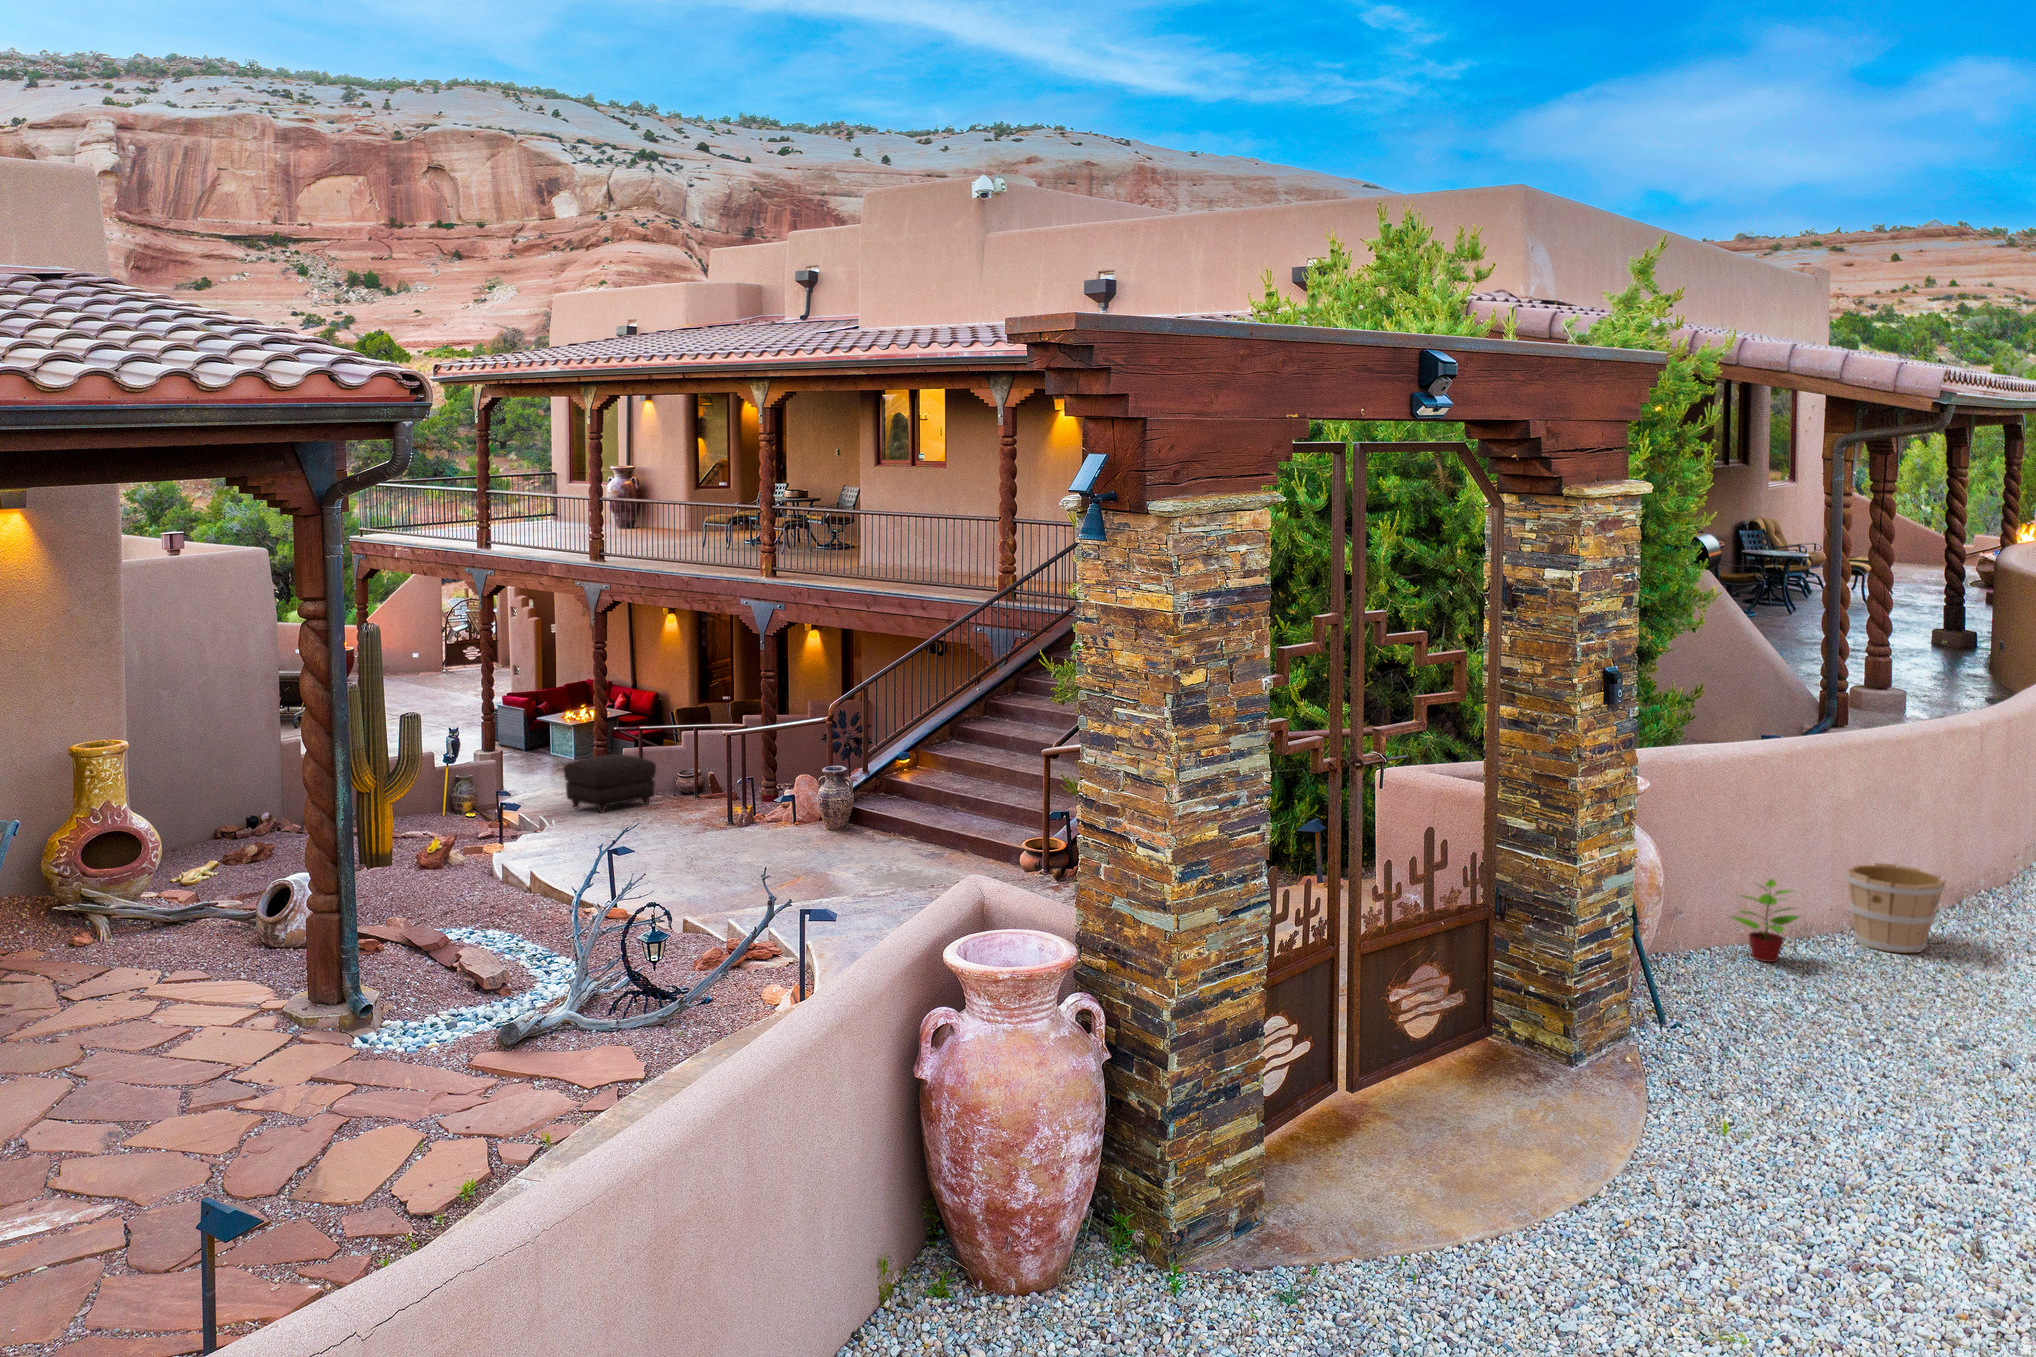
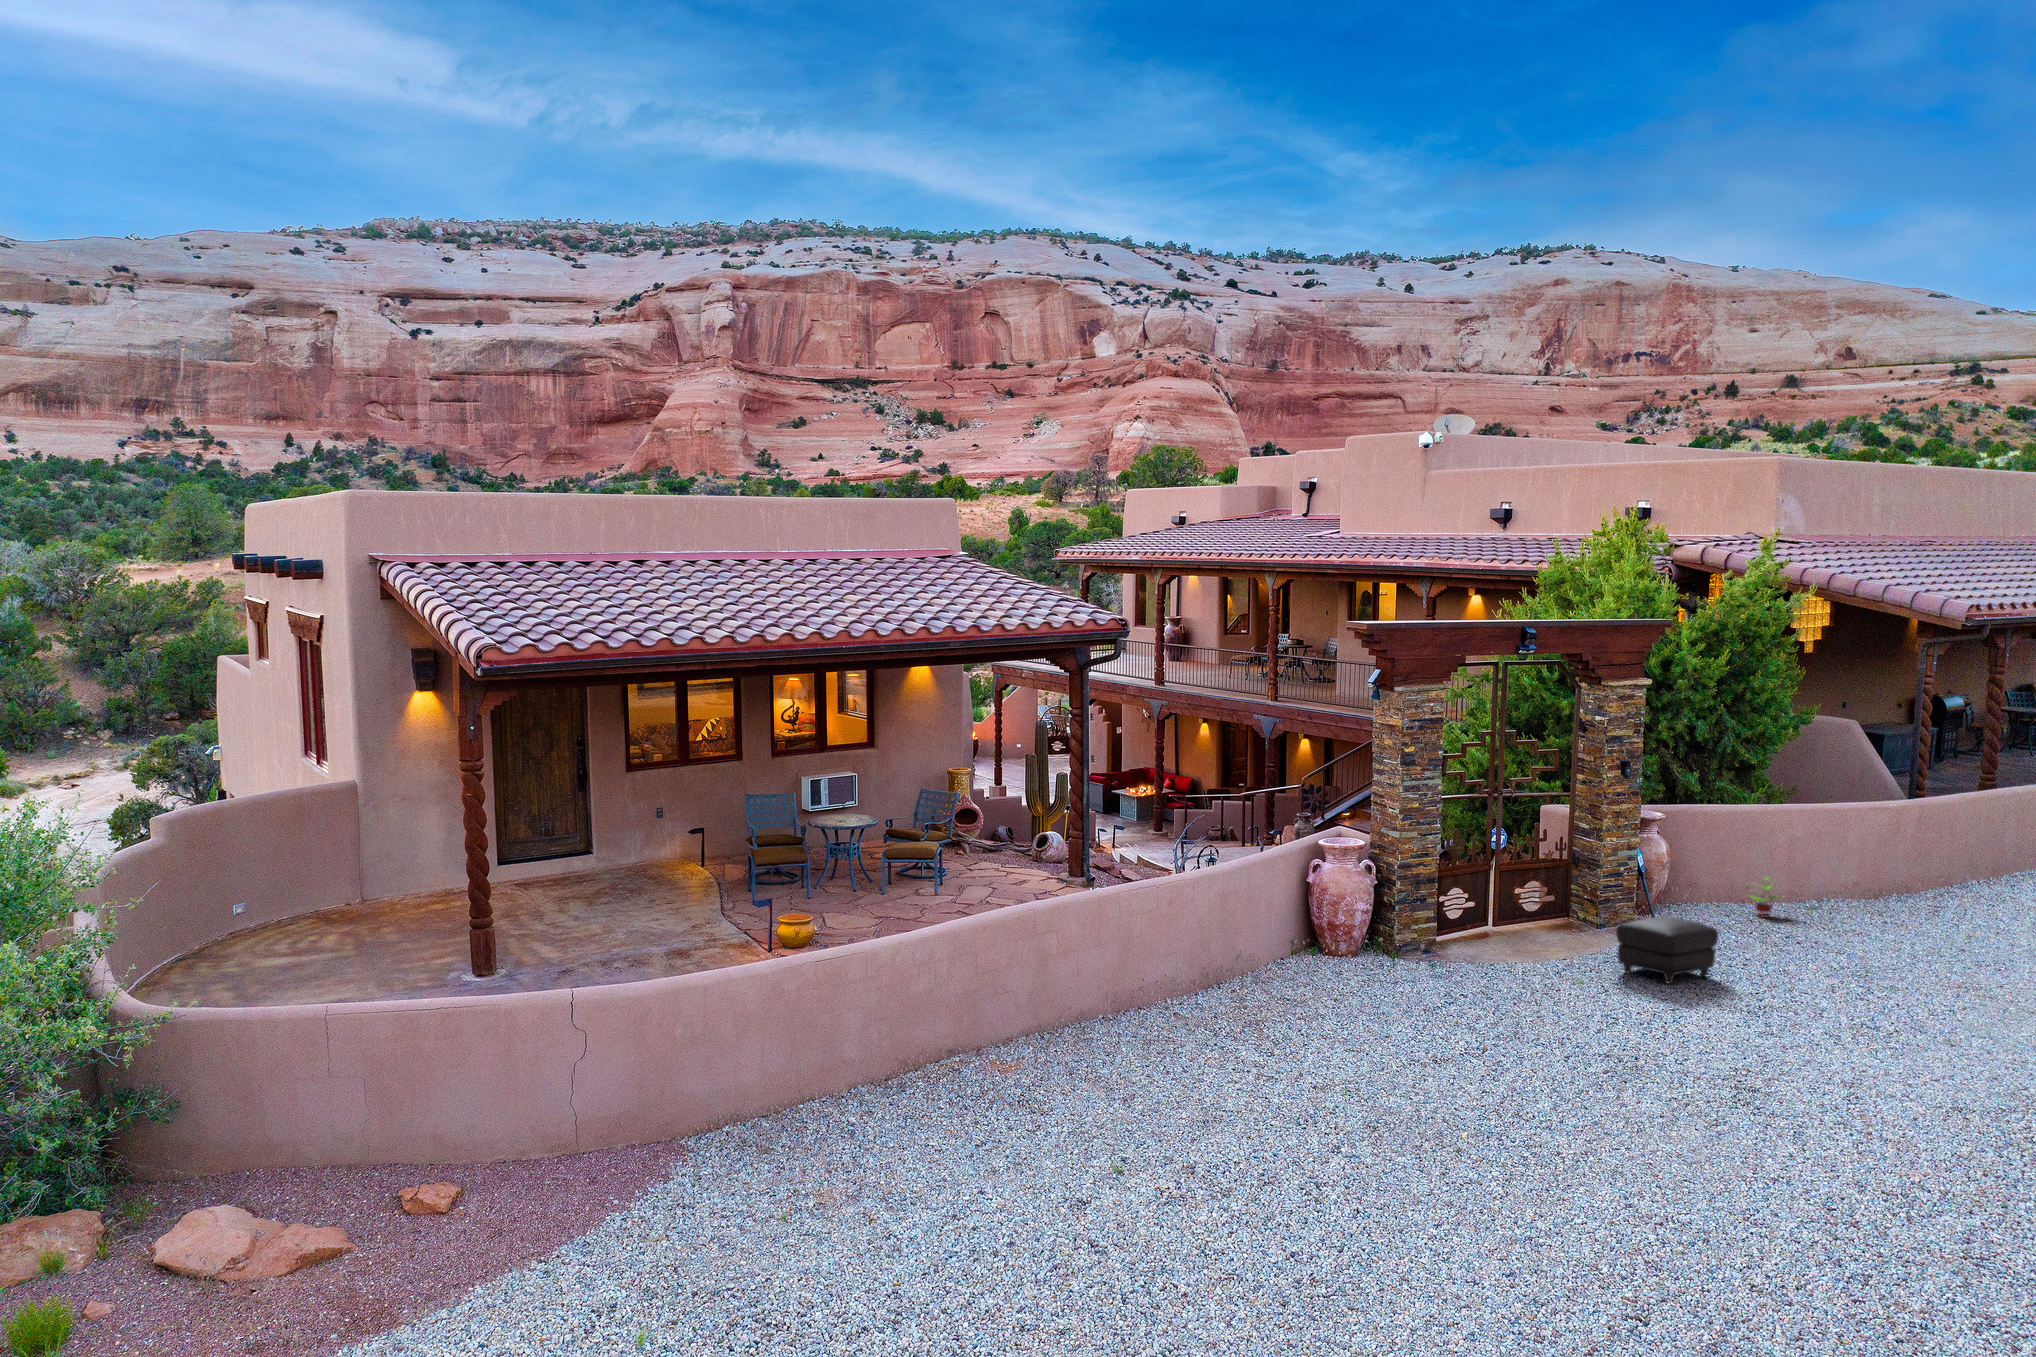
ottoman: present [563,754,656,813] -> present [1616,916,1718,984]
wooden bucket: present [1845,863,1946,953] -> none [1823,877,1875,922]

